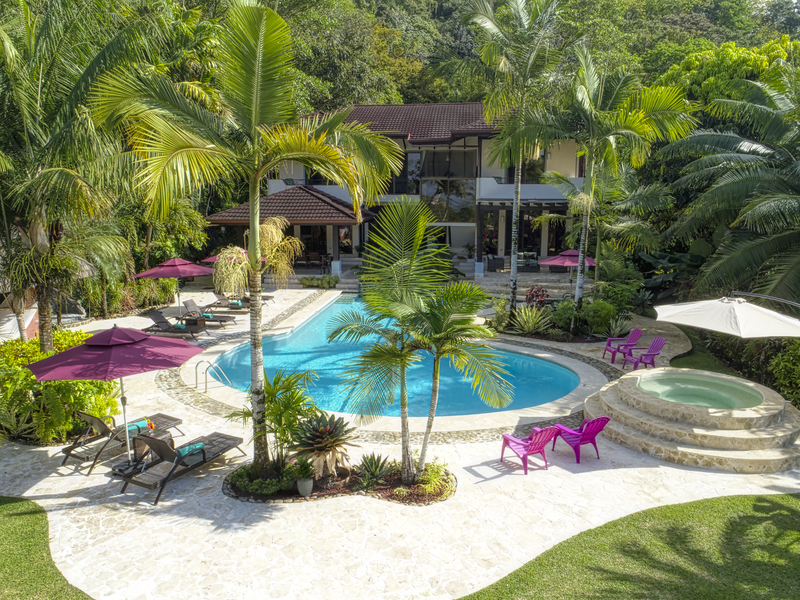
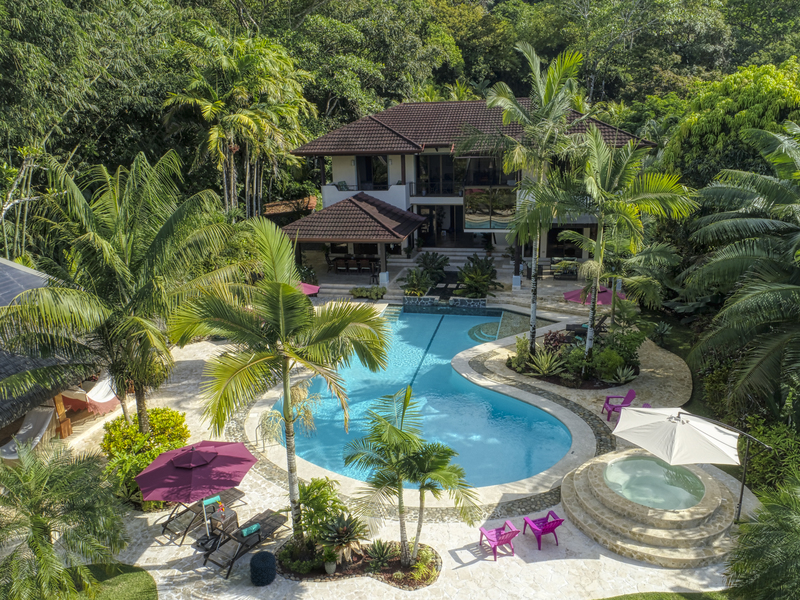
pouf: none [188,466,227,512] -> present [250,551,276,586]

